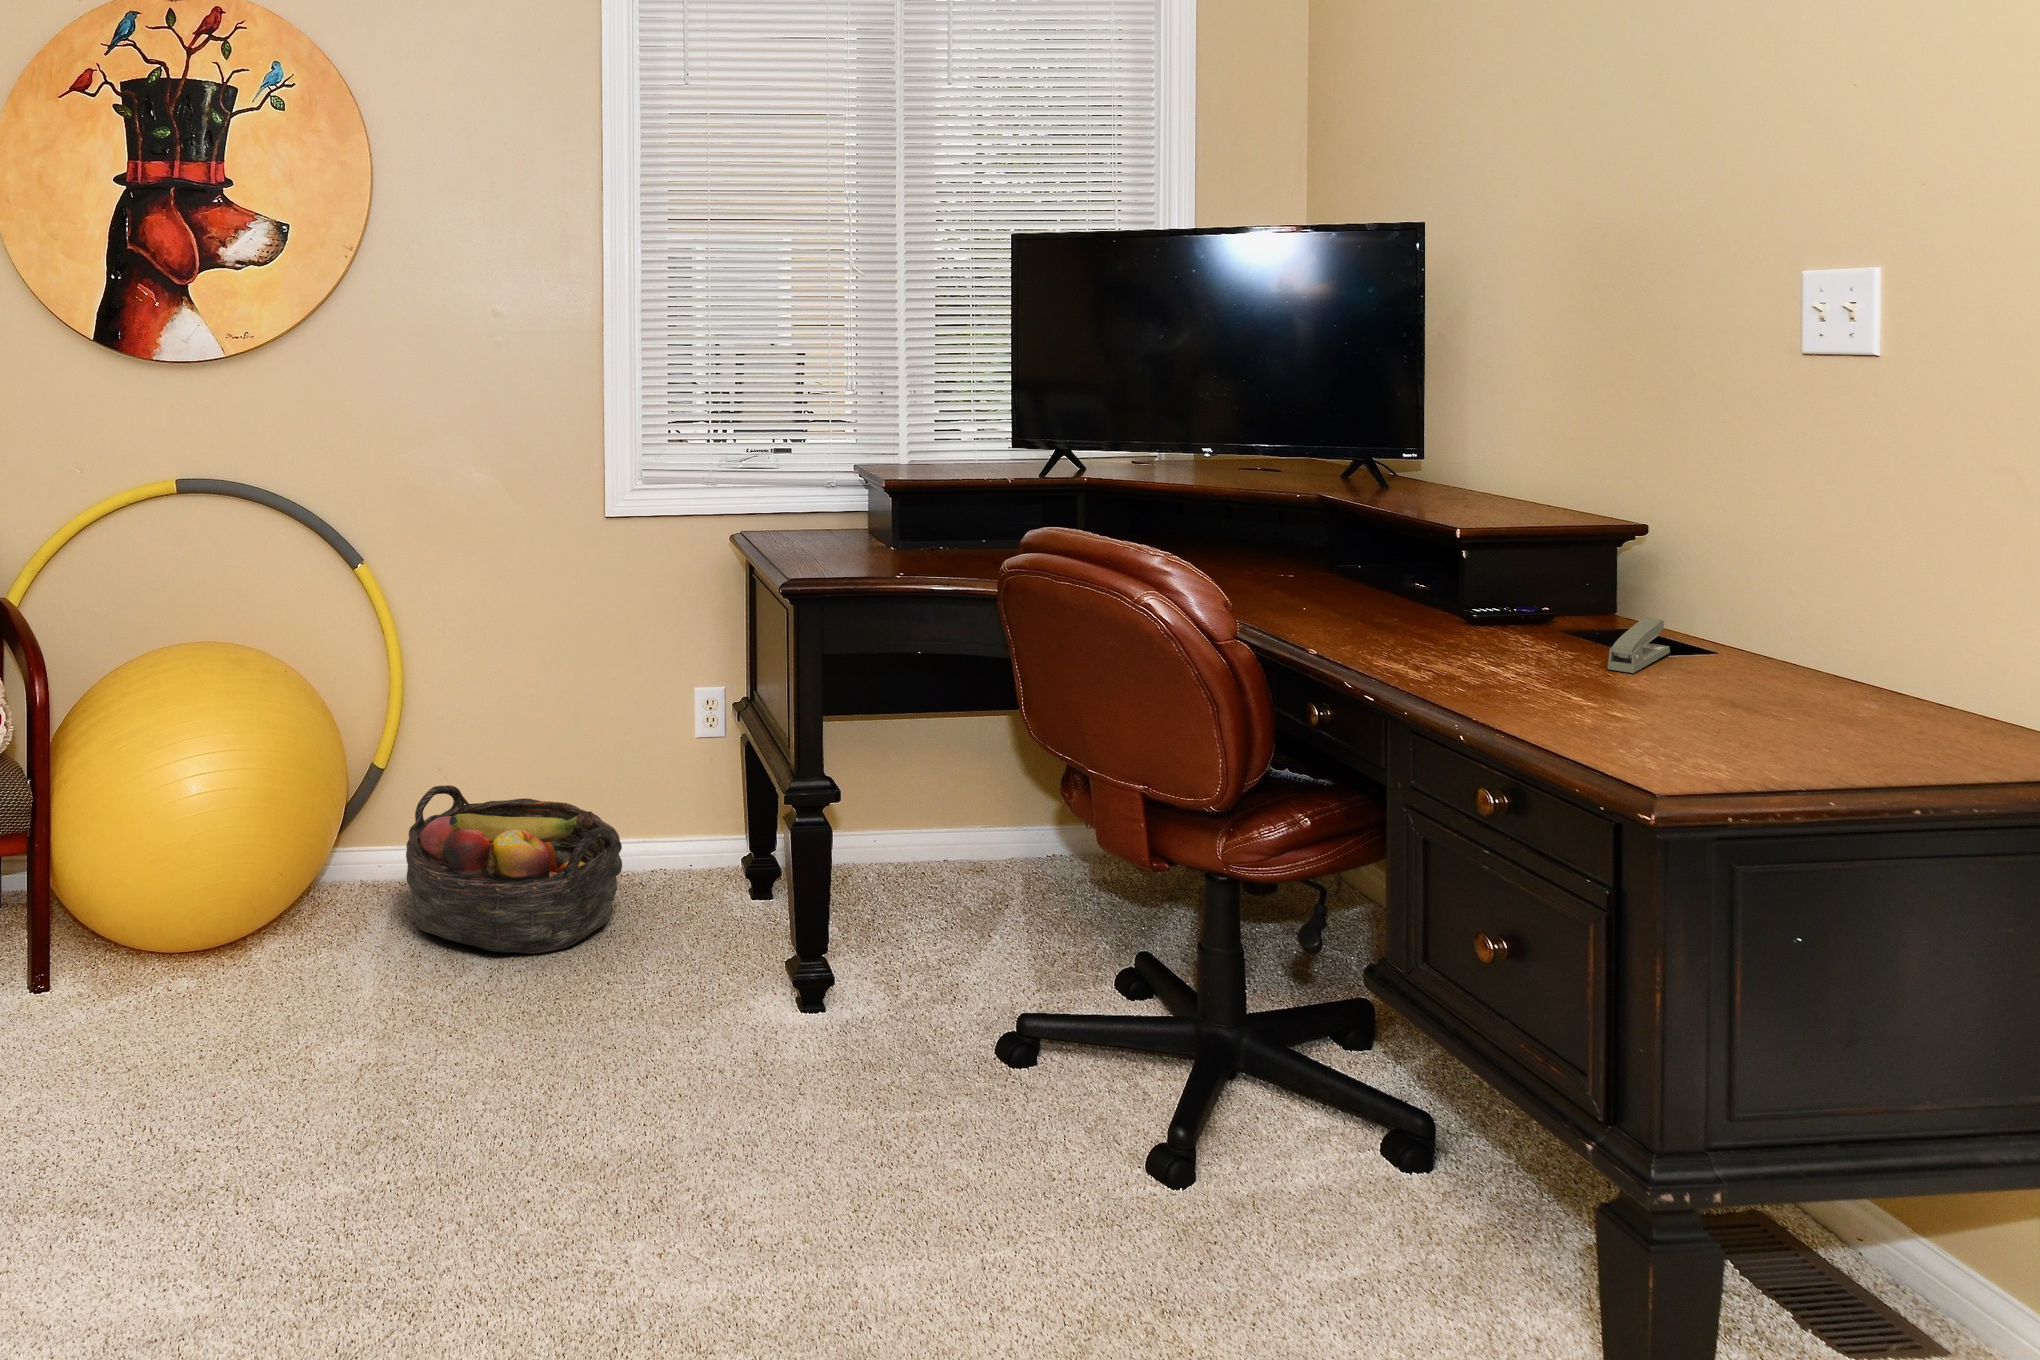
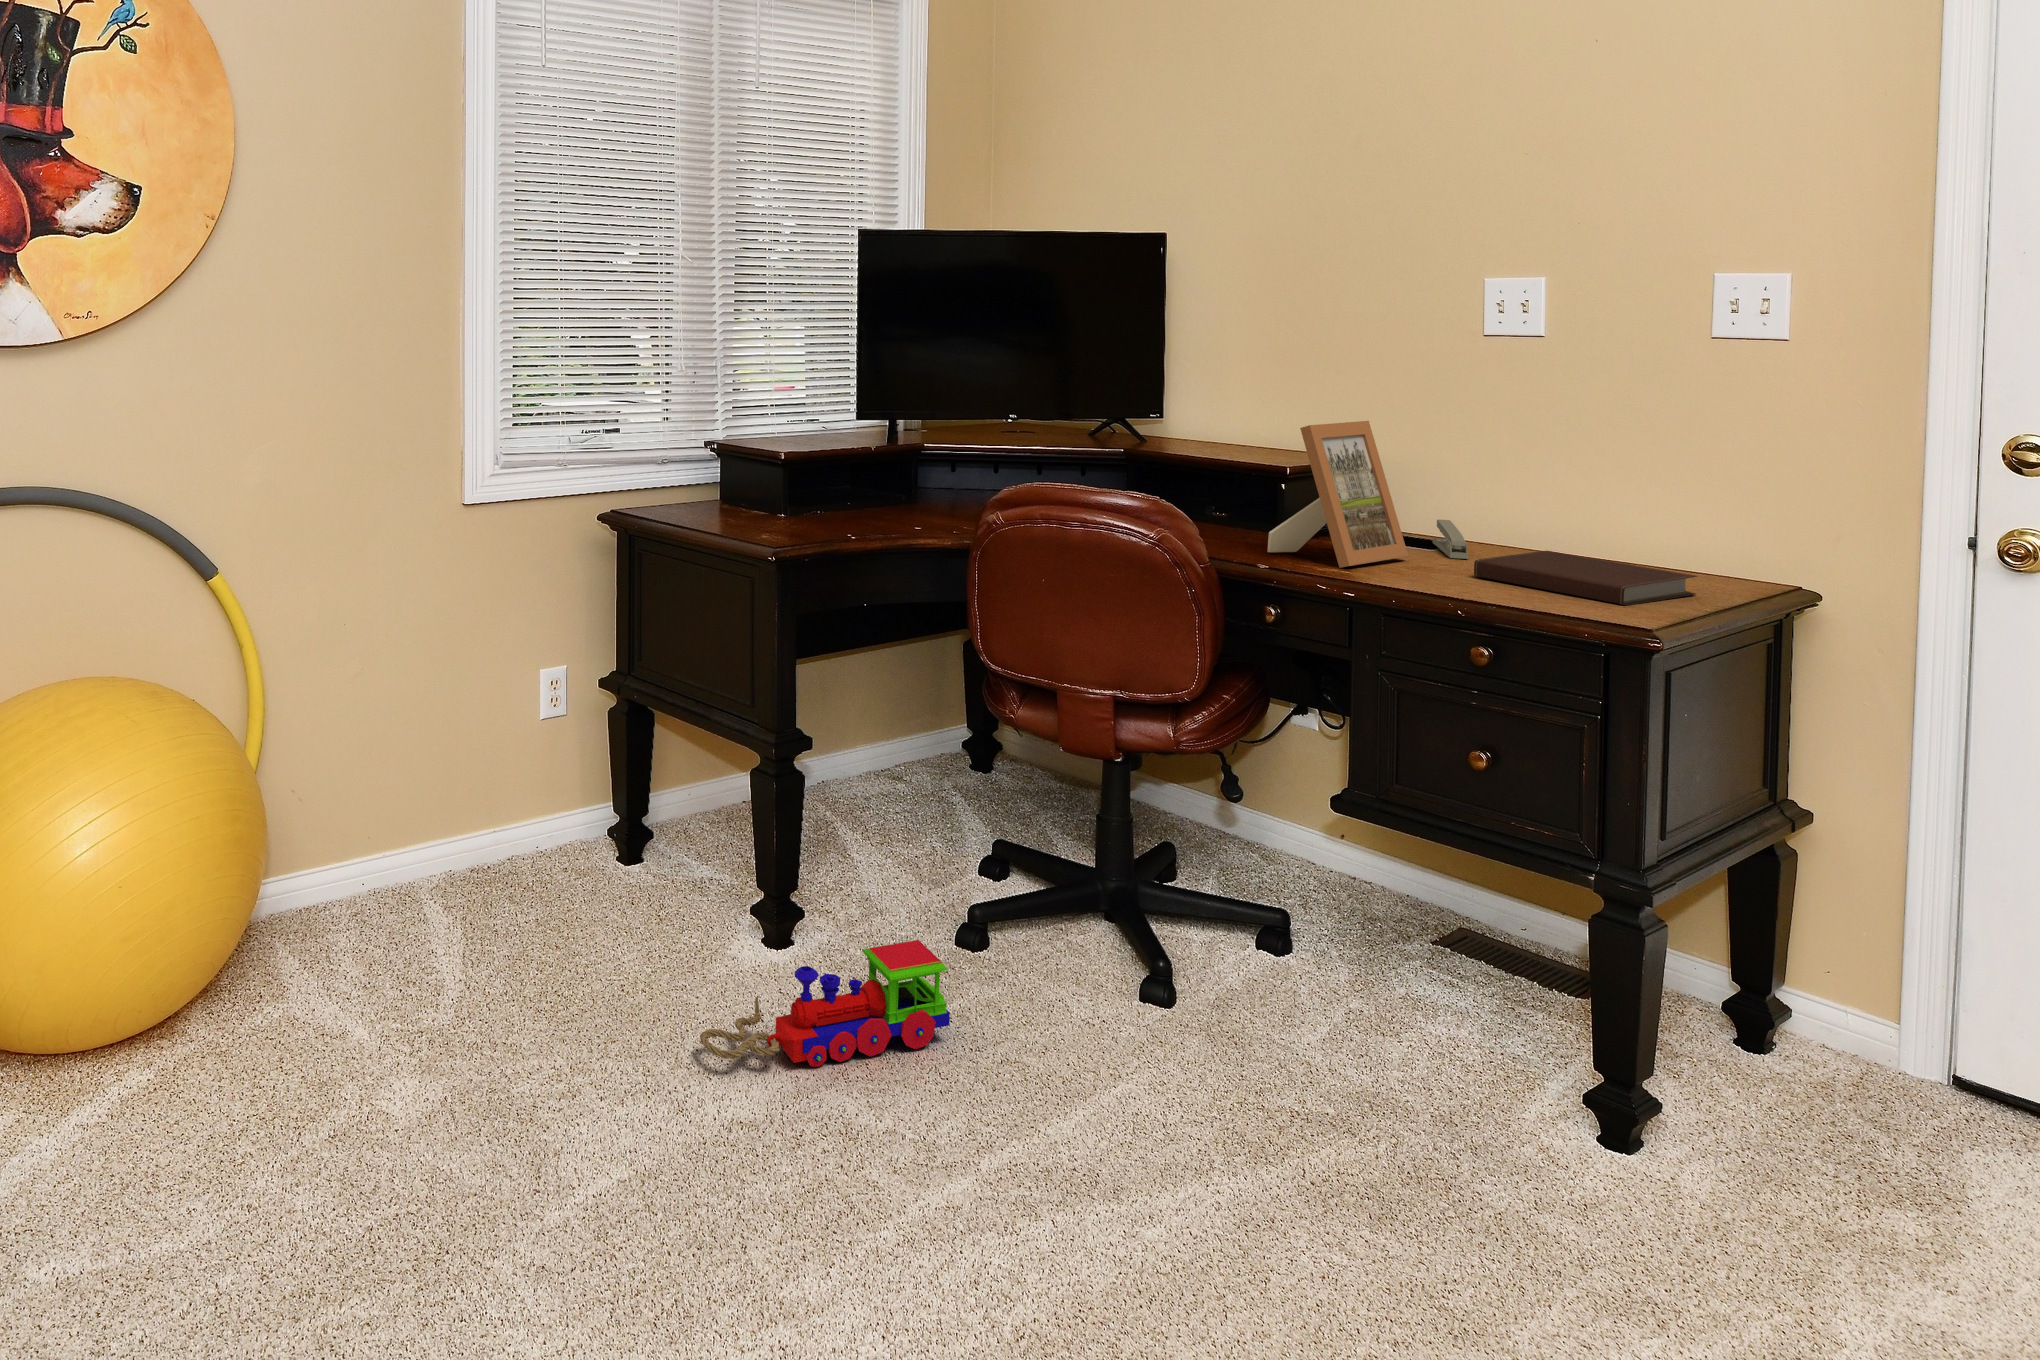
picture frame: none [1339,475,1526,664] -> present [1268,421,1408,568]
notebook: none [1556,670,1873,754] -> present [1474,551,1697,605]
basket: present [406,785,622,954] -> none [309,799,542,962]
toy train: none [609,1019,870,1138] -> present [700,940,950,1067]

